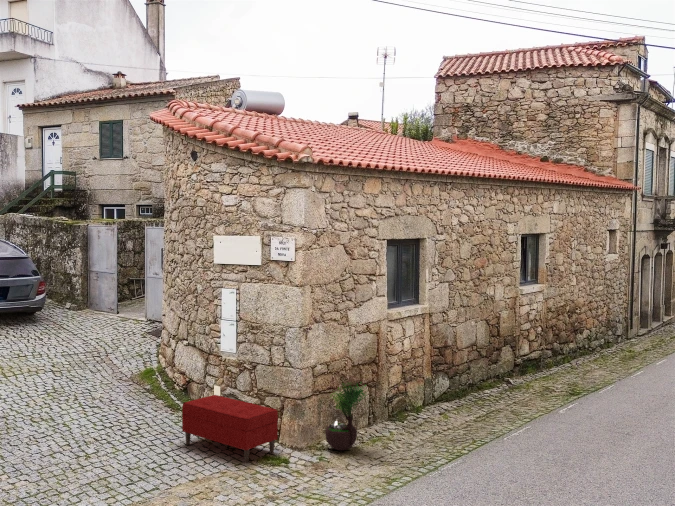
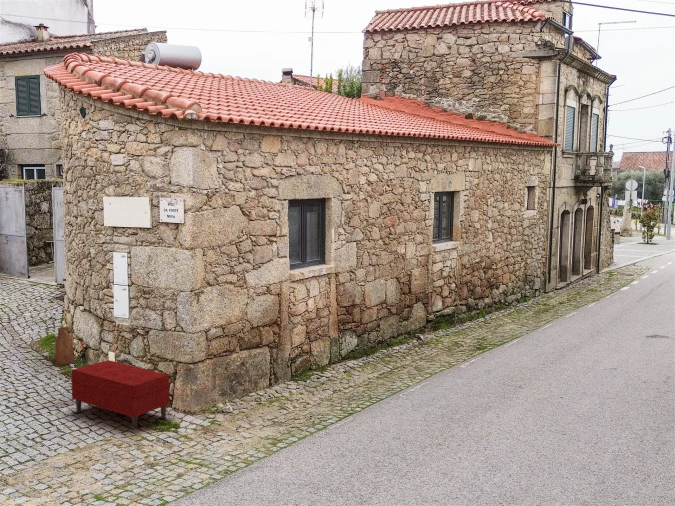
watering can: none [158,363,175,400] -> present [55,327,74,365]
potted tree: present [326,384,366,450] -> none [220,343,263,414]

